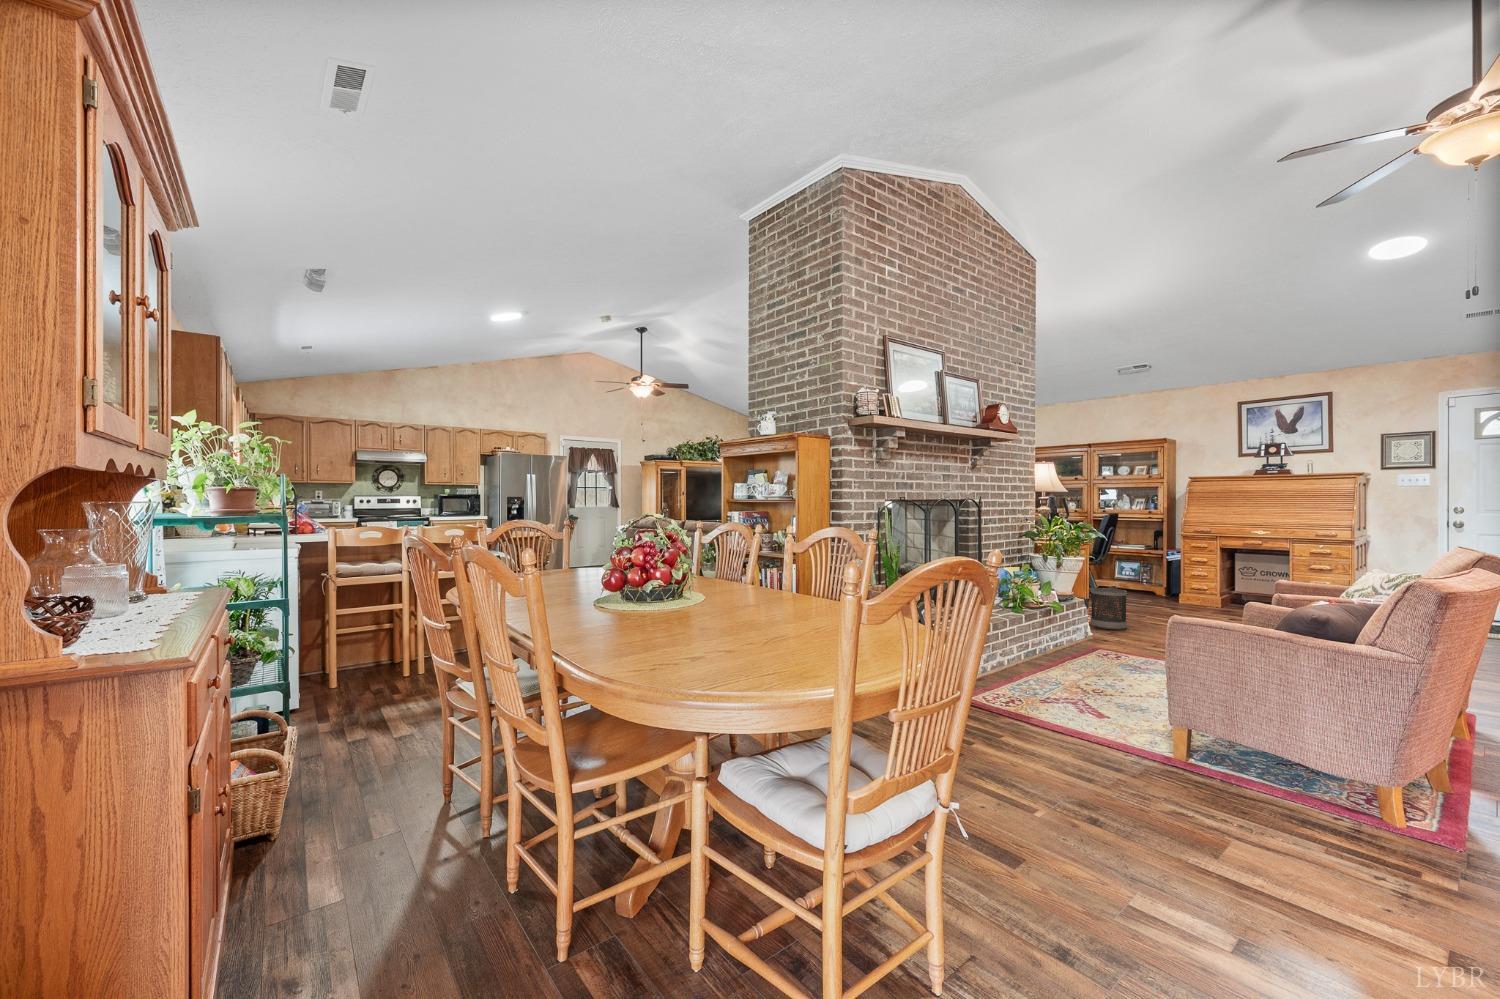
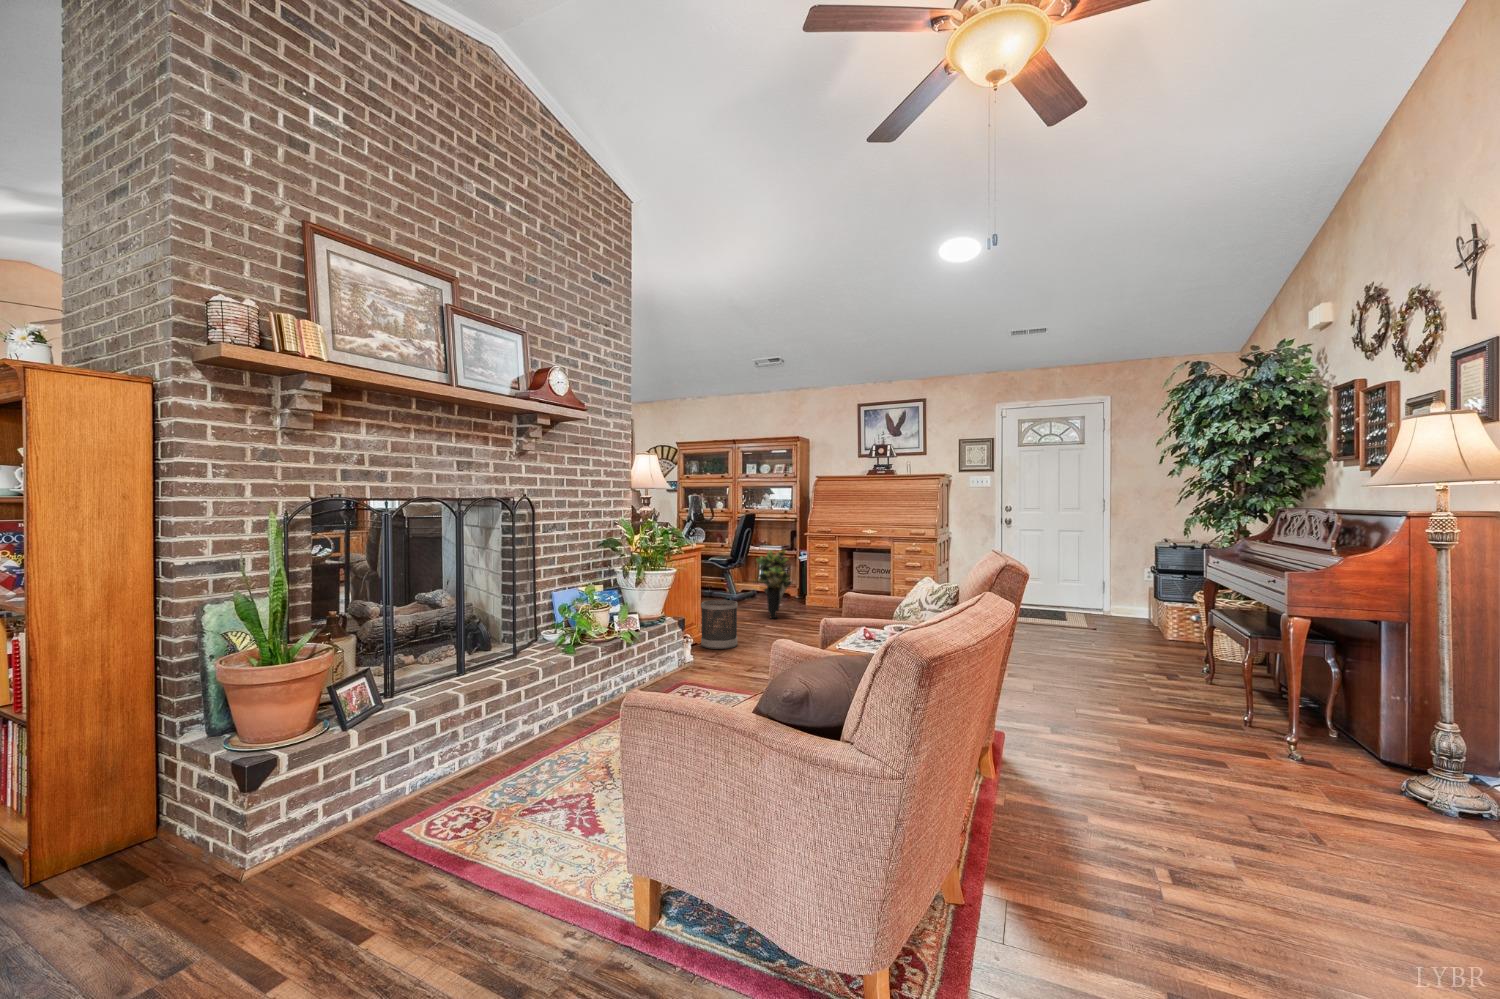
potted plant: none [1128,547,1171,611] -> present [757,549,792,619]

